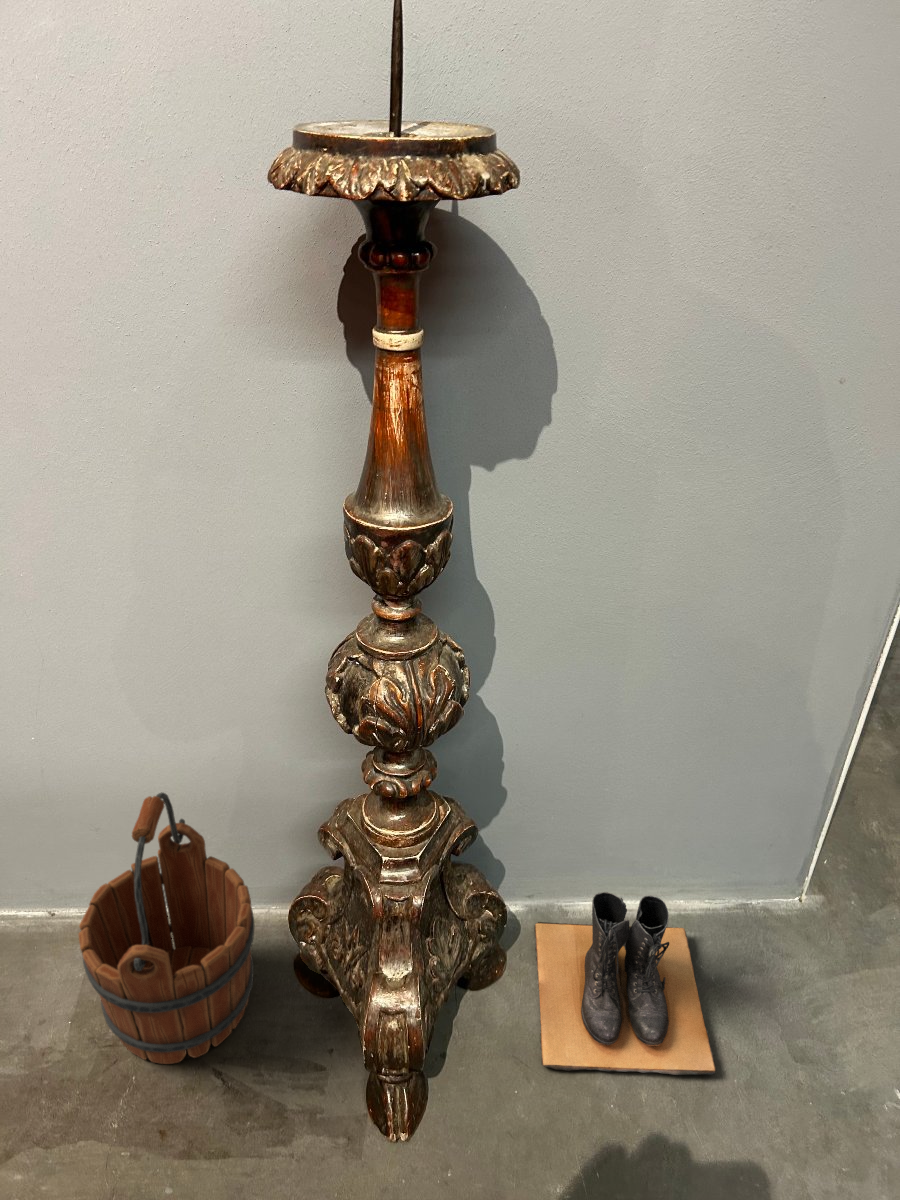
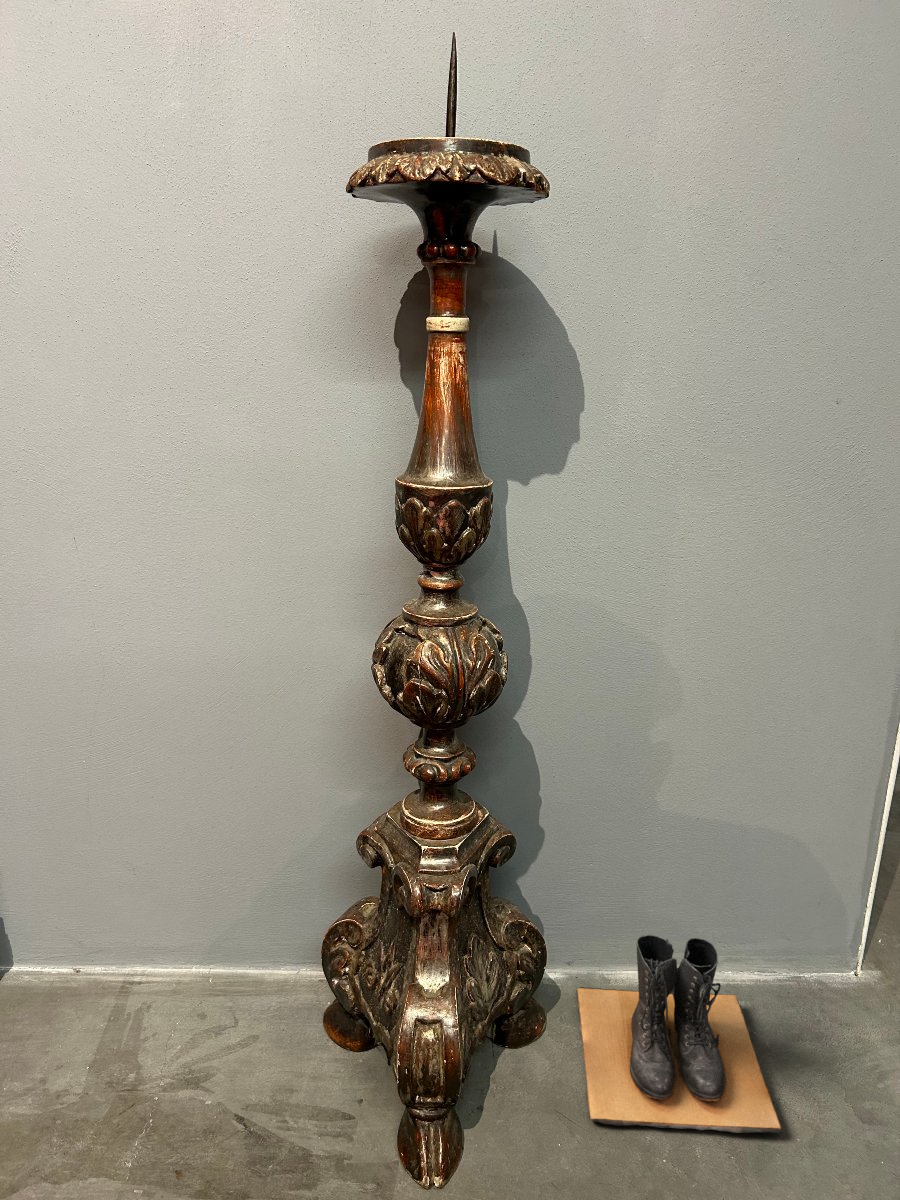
wooden bucket: present [78,792,254,1064] -> none [108,796,286,1107]

